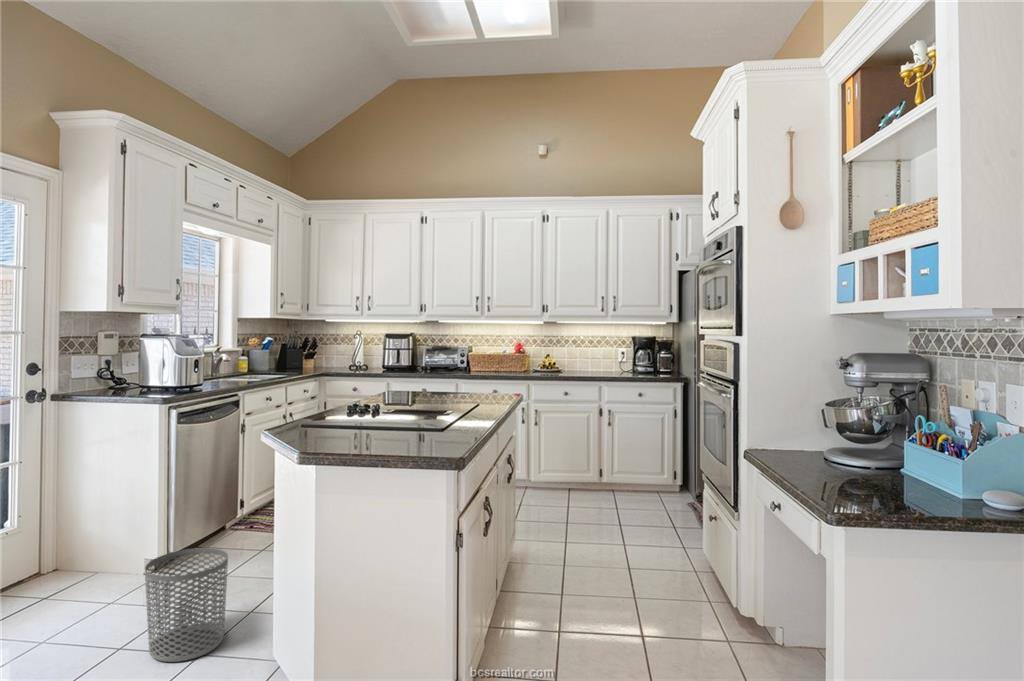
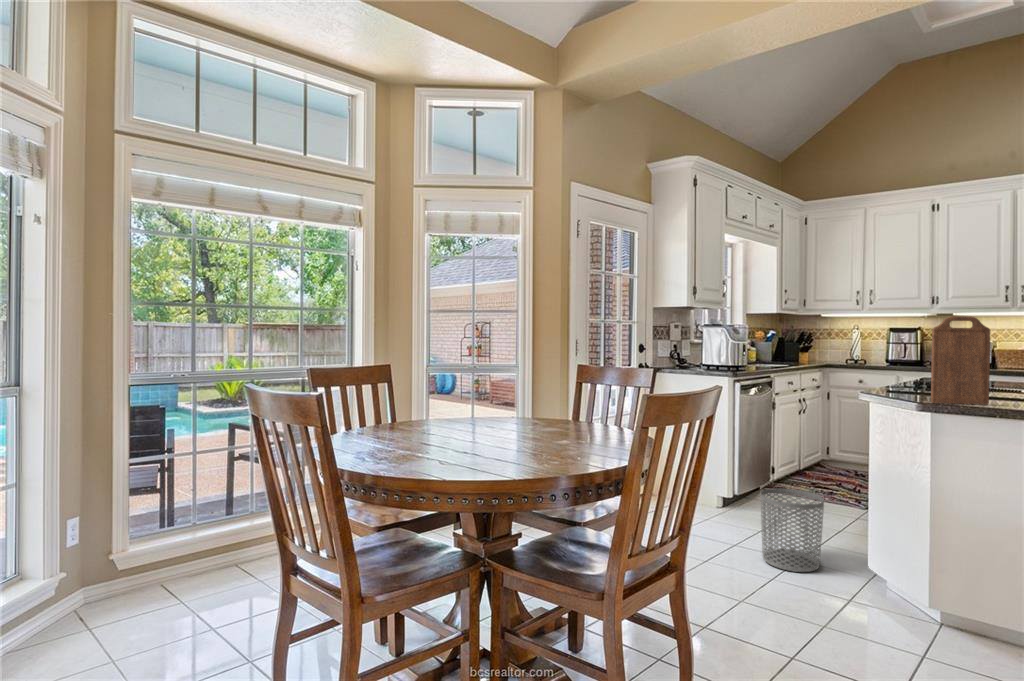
cutting board: none [299,340,360,443] -> present [931,316,990,405]

